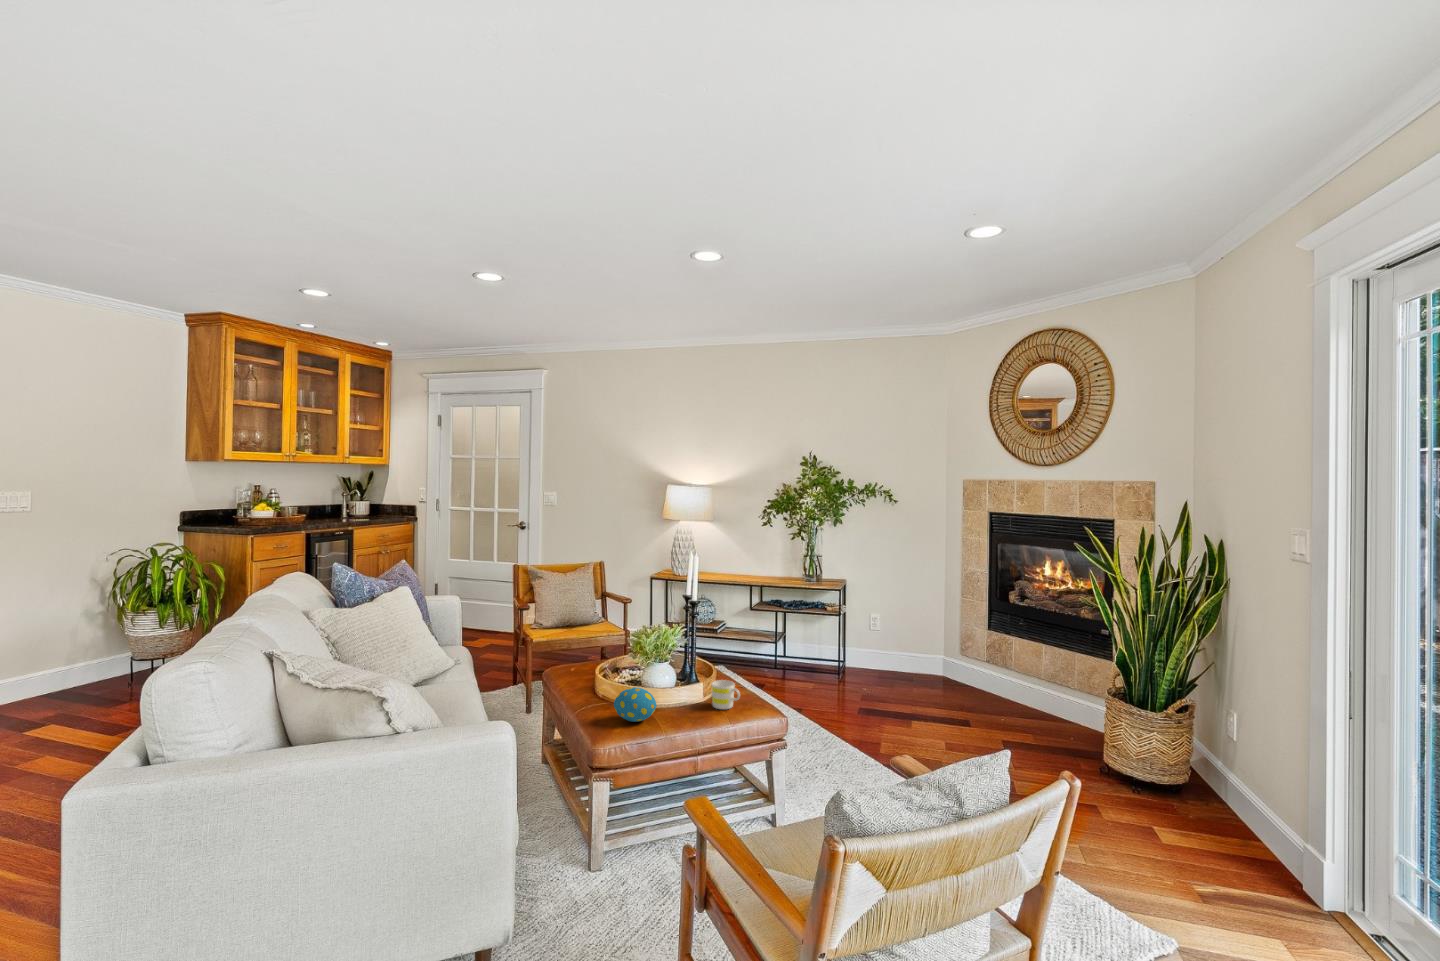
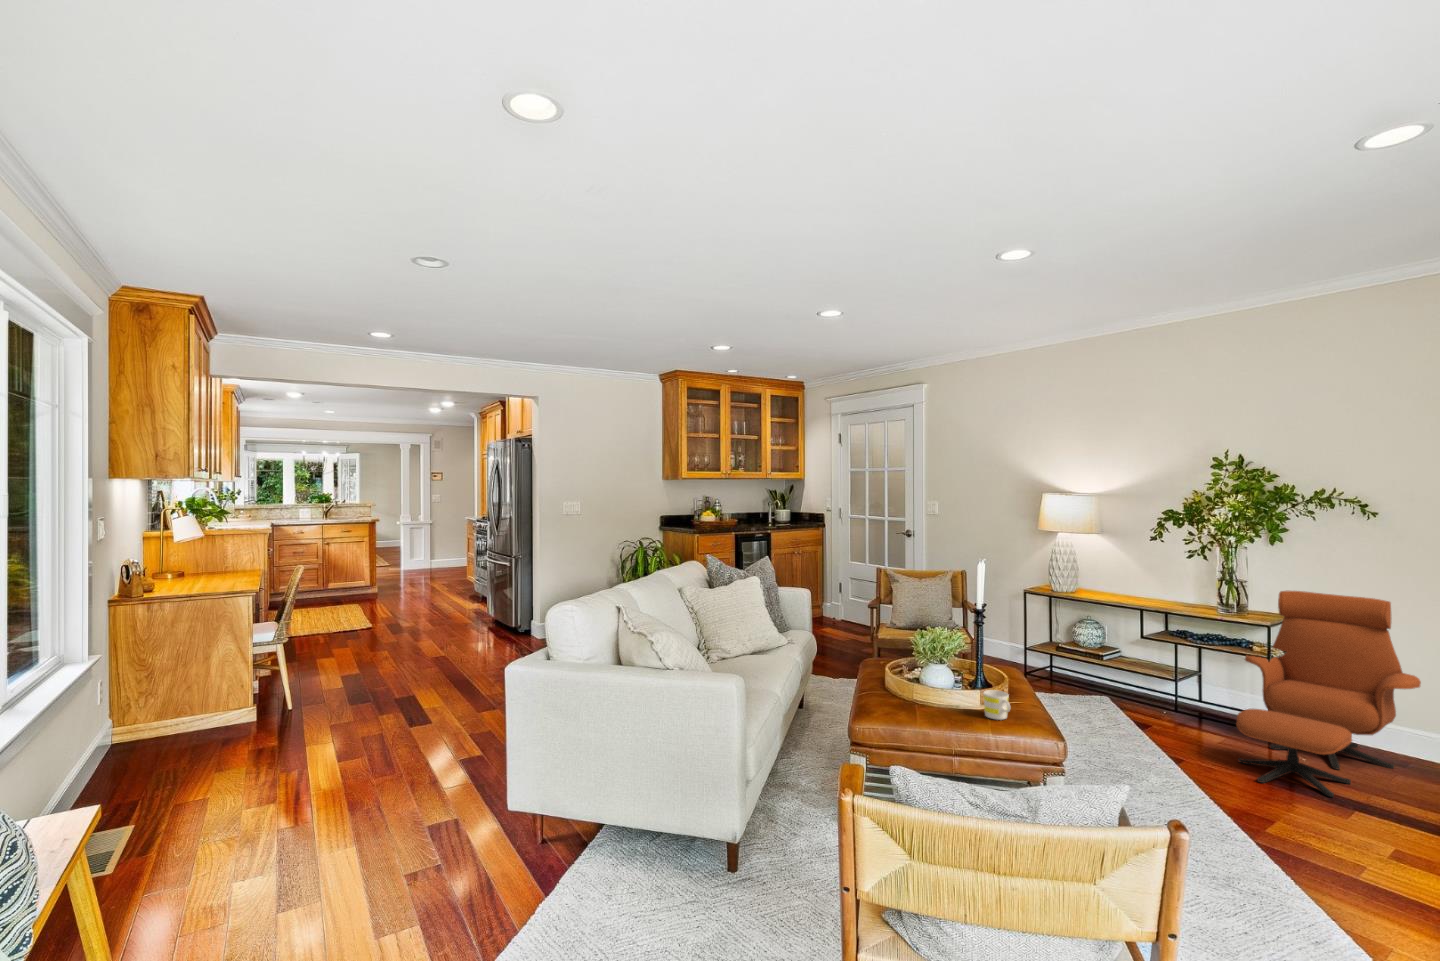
lounge chair: none [824,561,927,714] -> present [1236,591,1421,797]
decorative egg: present [614,687,657,722] -> none [880,680,918,712]

